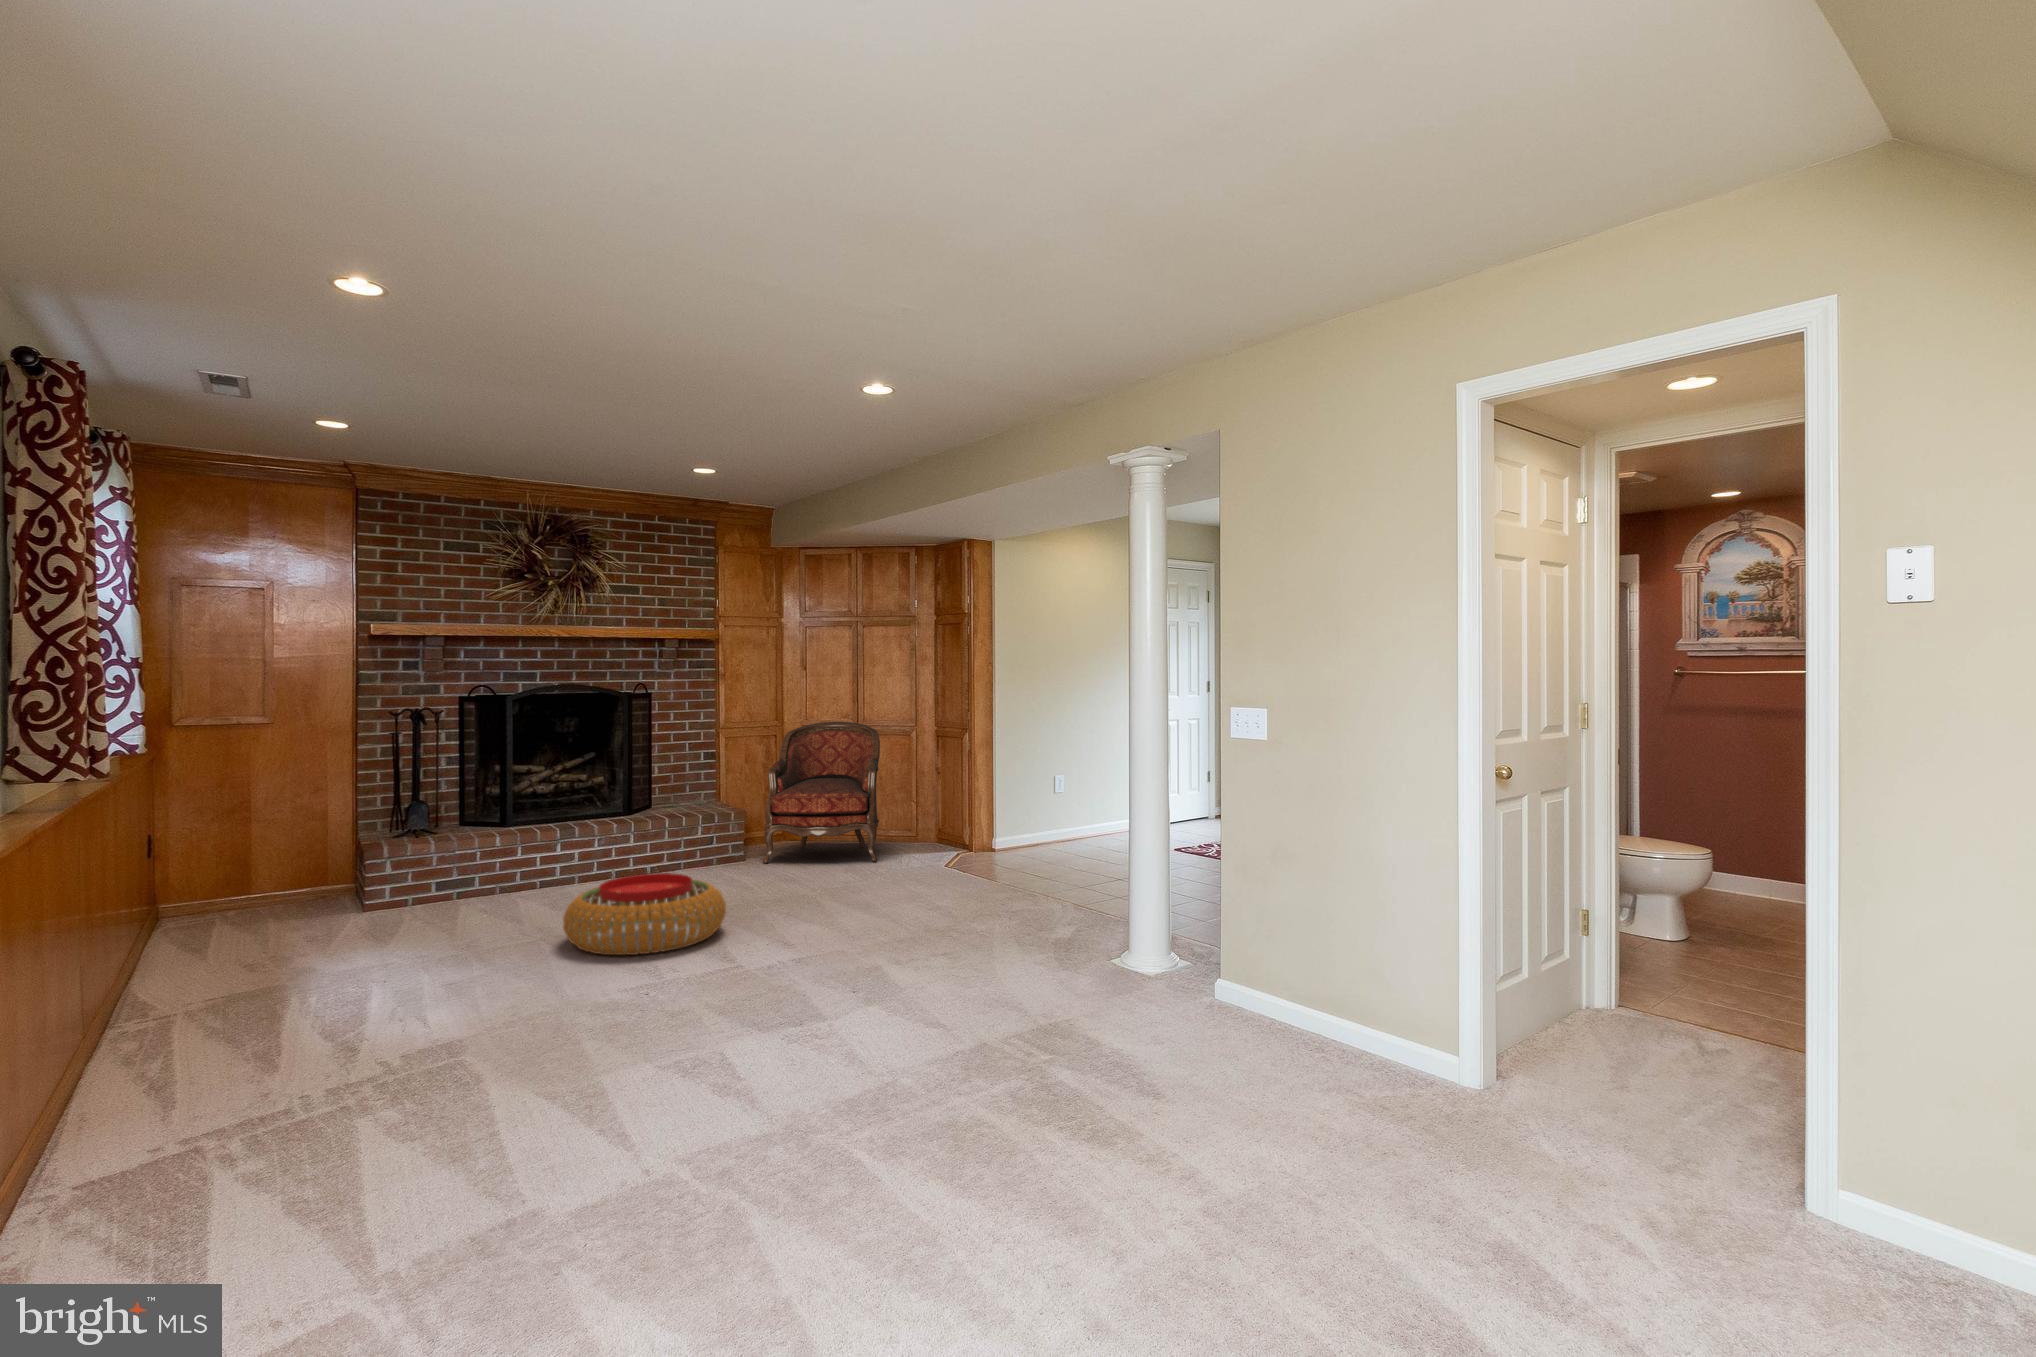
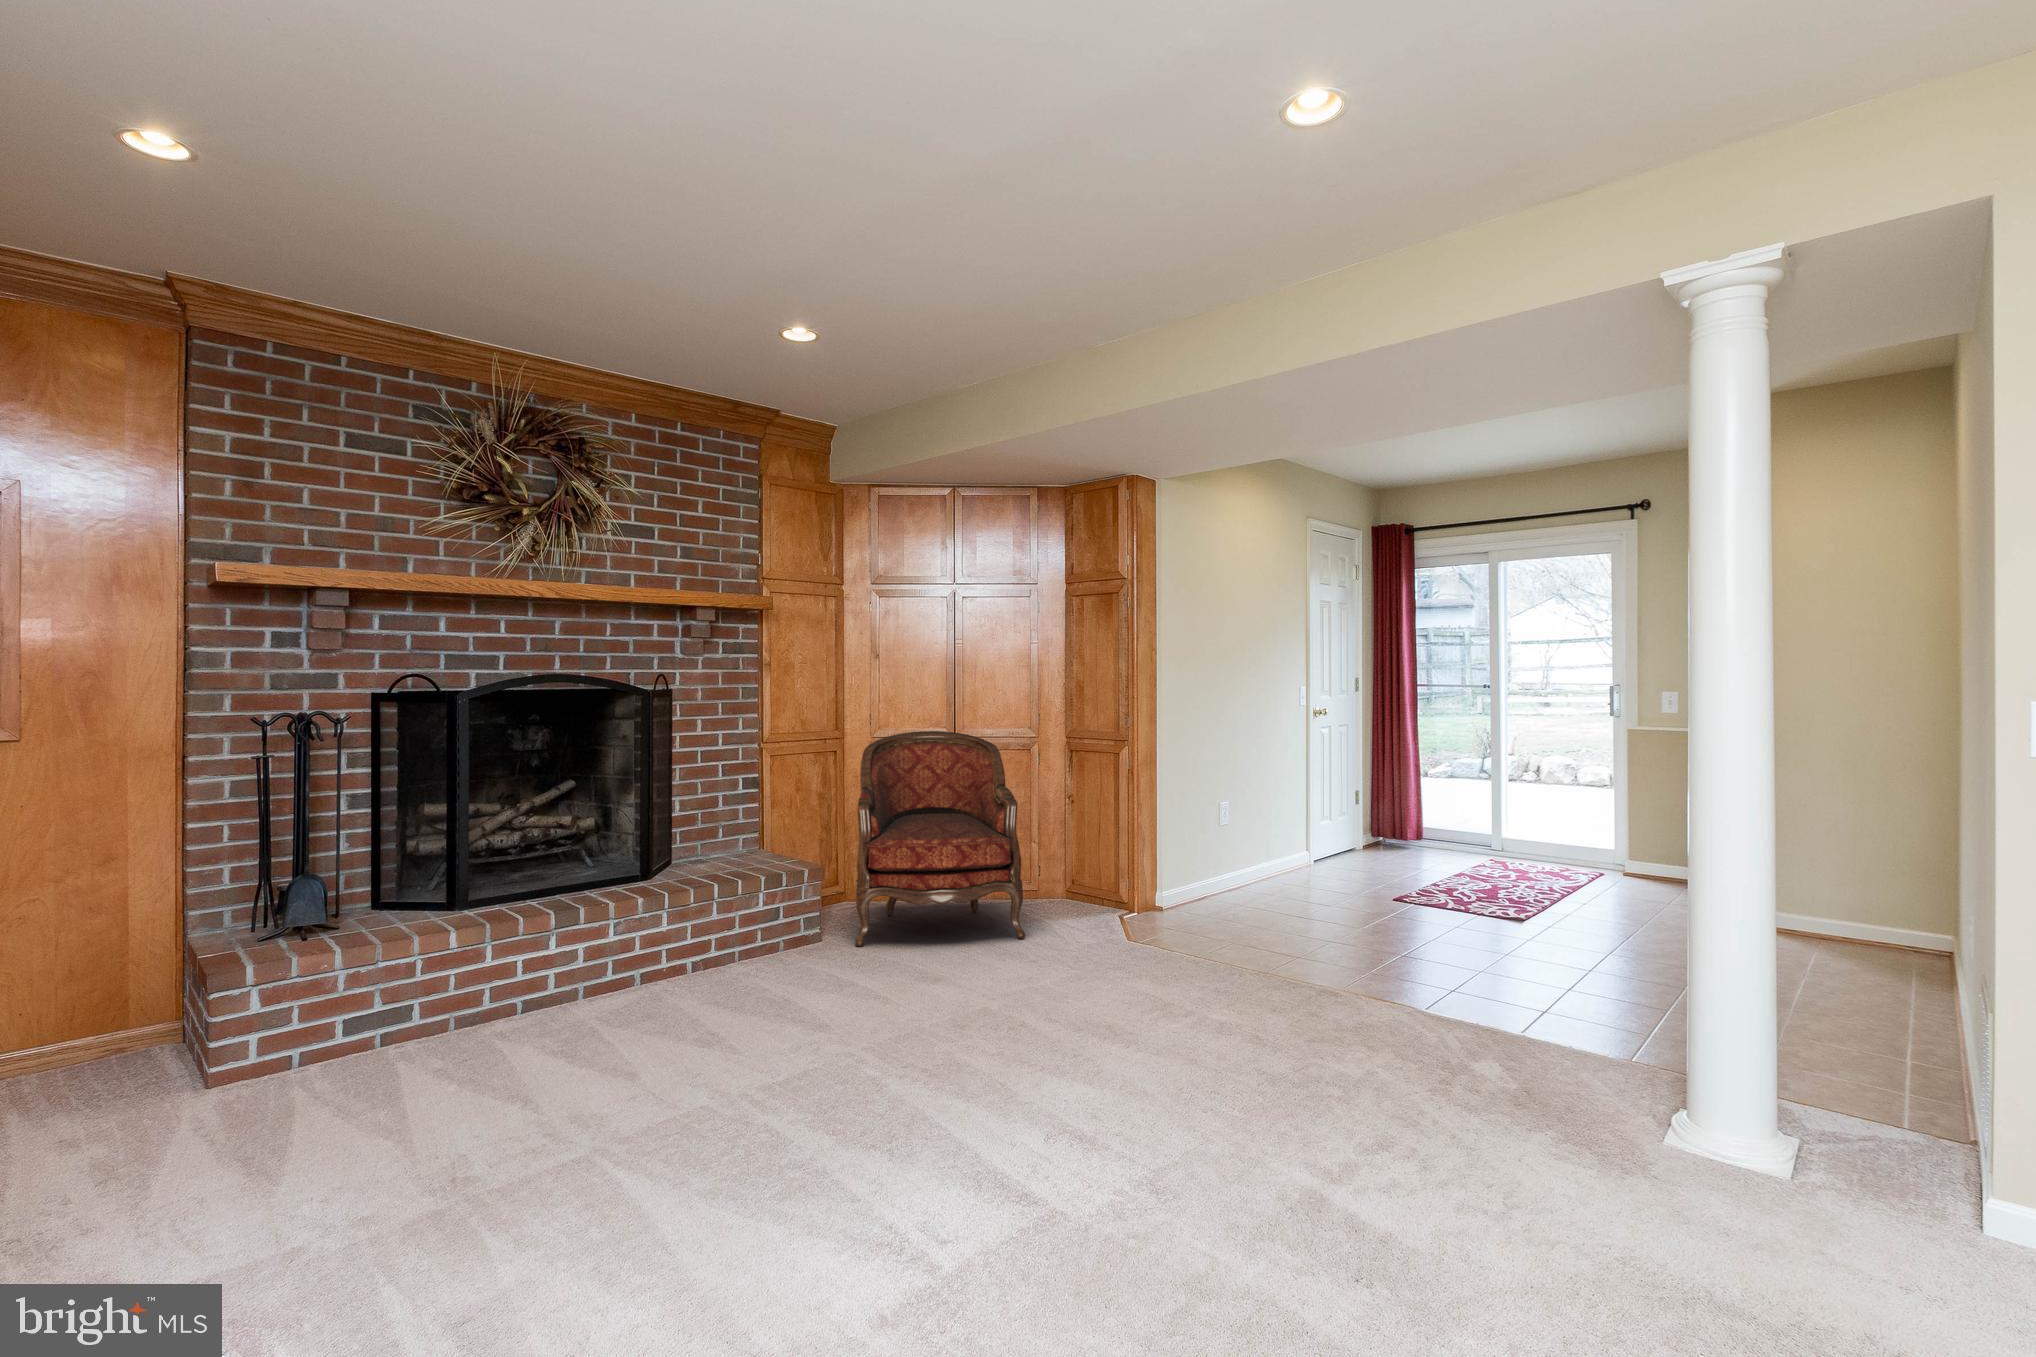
pouf: present [563,873,726,955] -> none [640,1006,934,1197]

